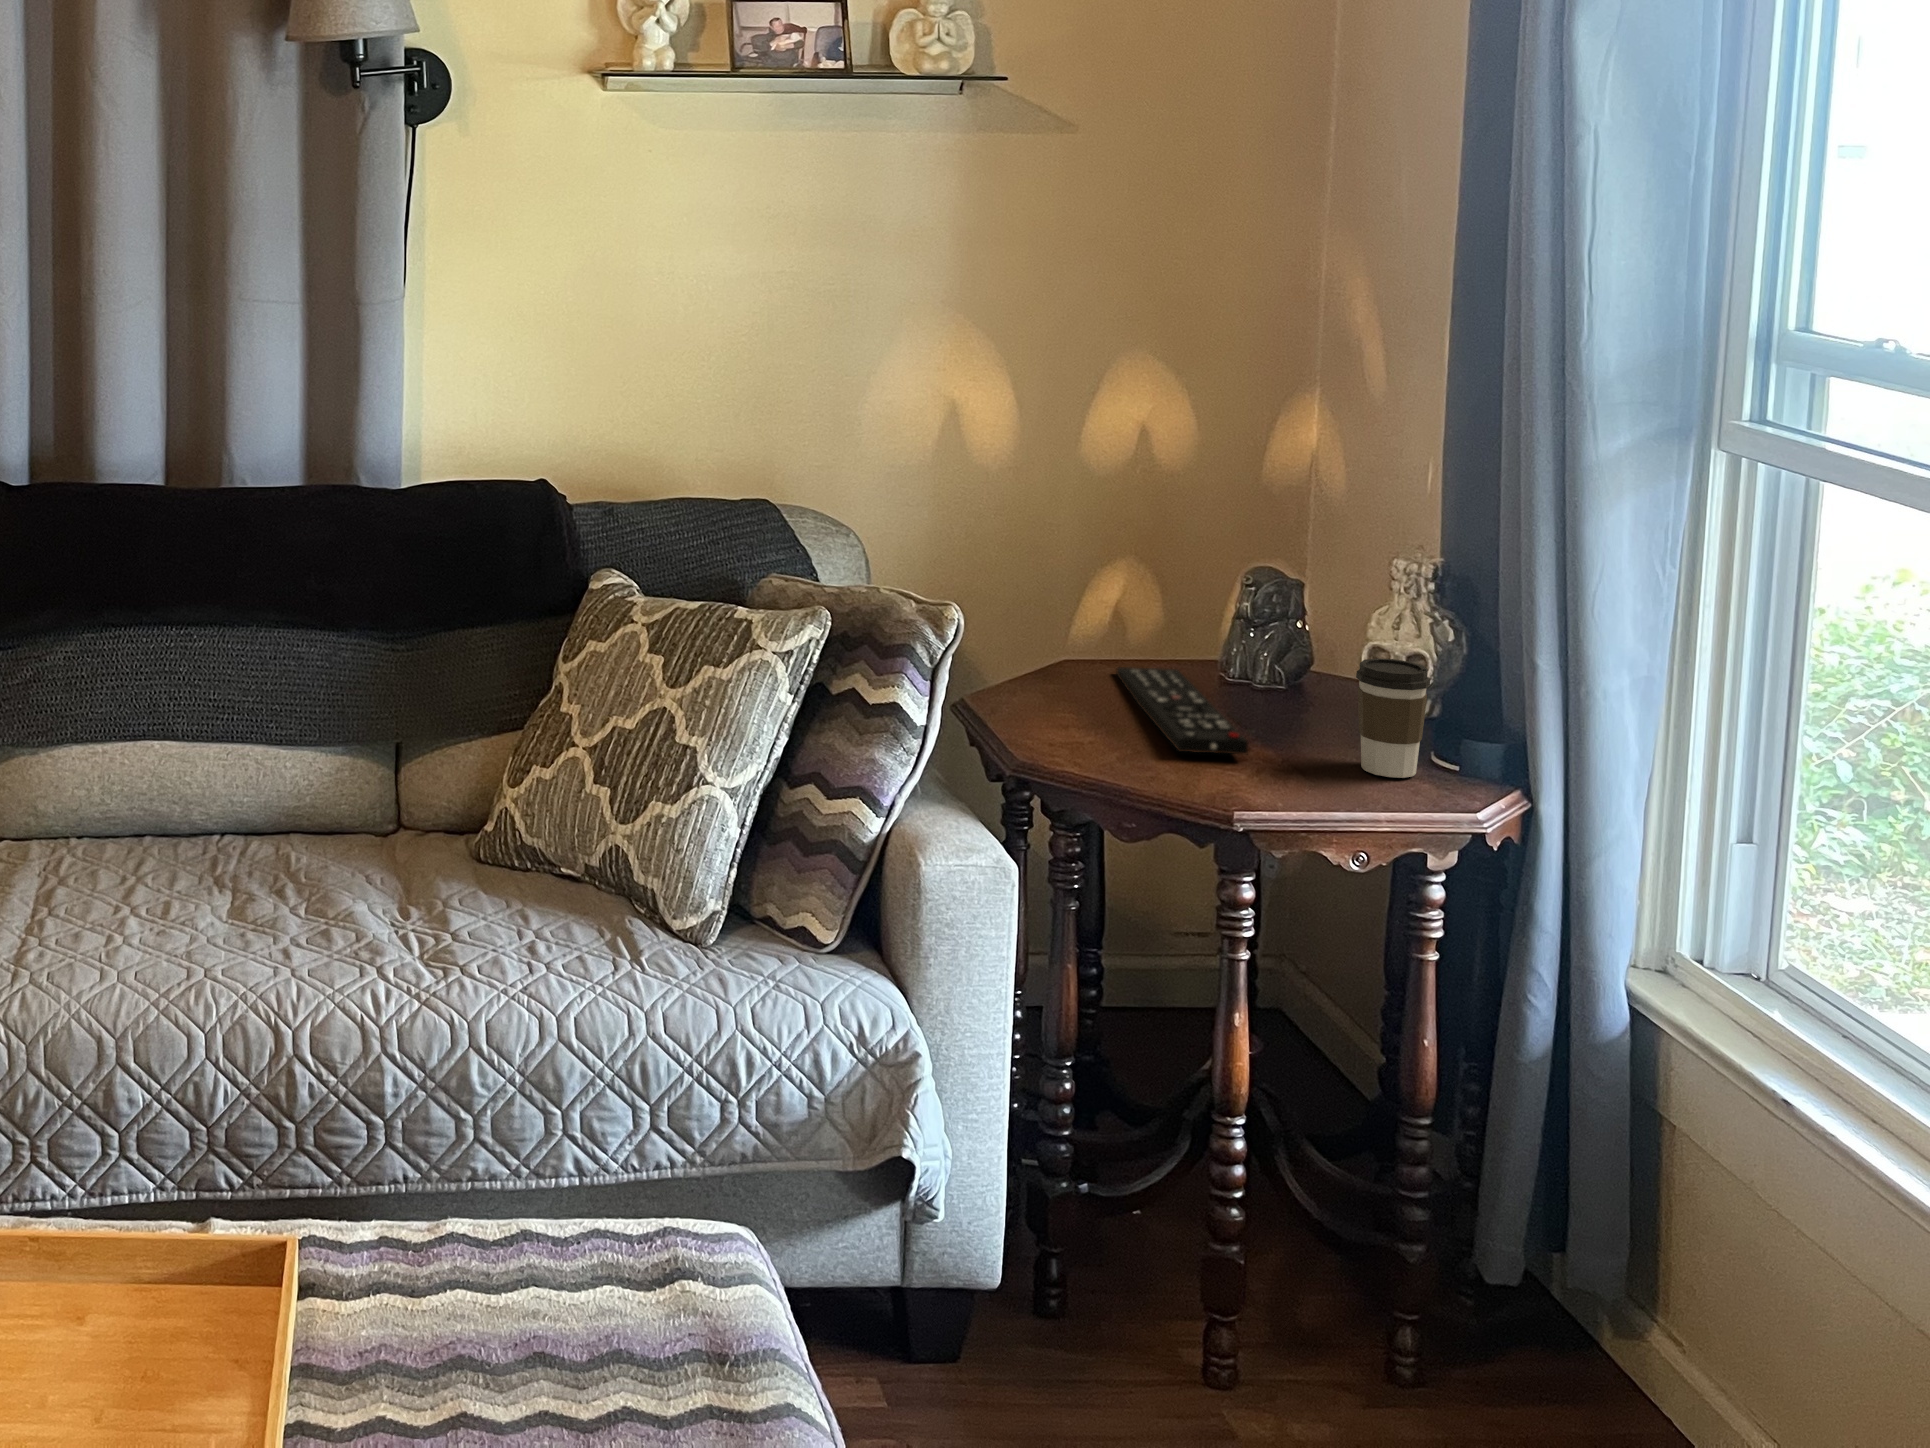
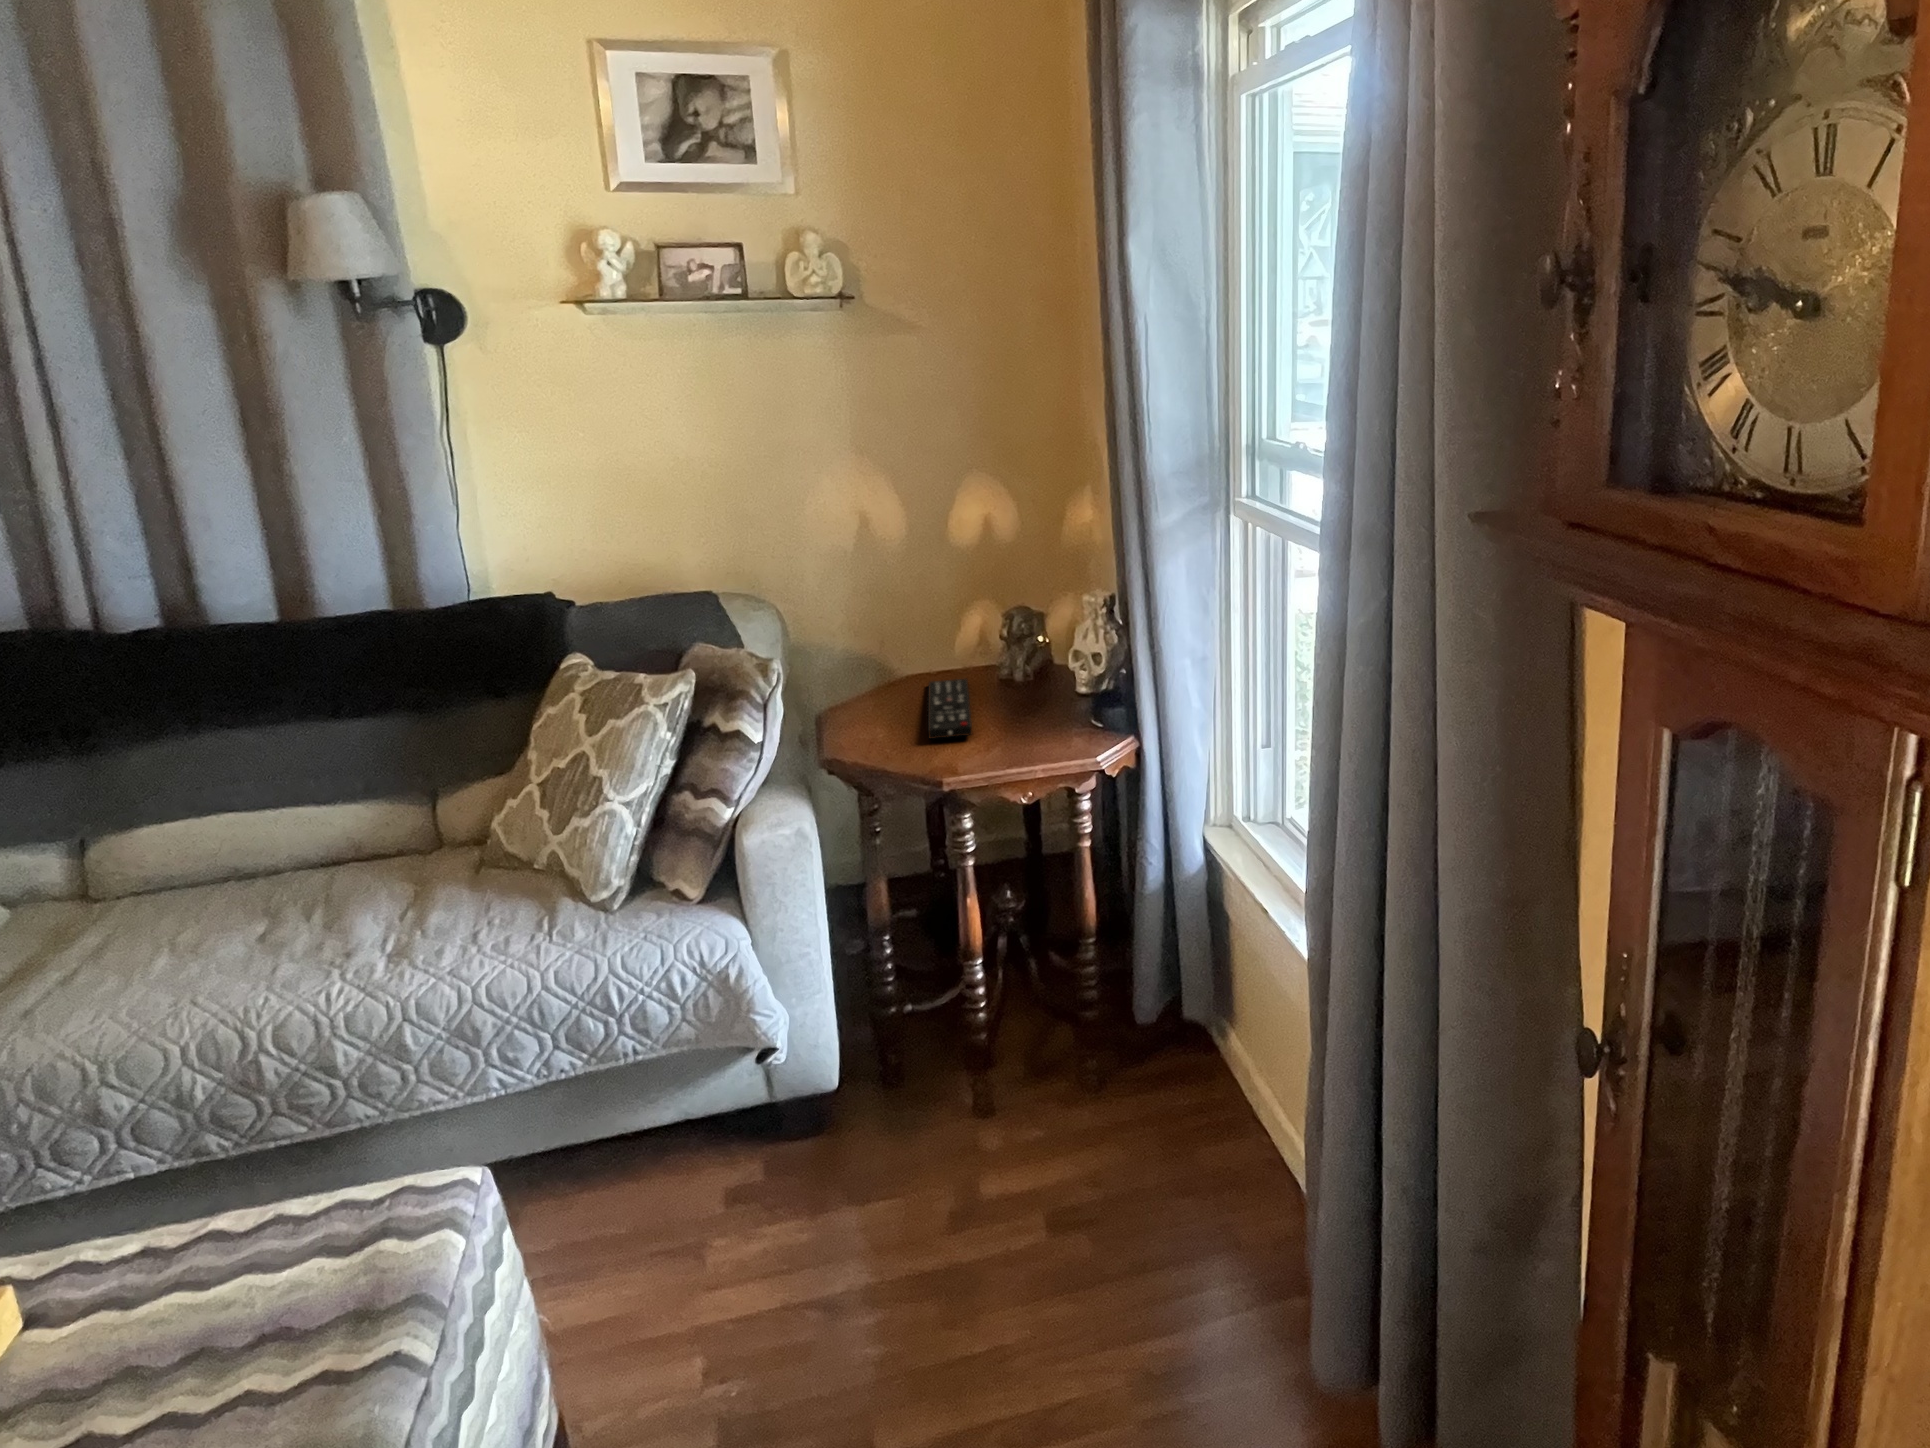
coffee cup: present [1356,658,1430,778] -> none [1035,664,1077,739]

